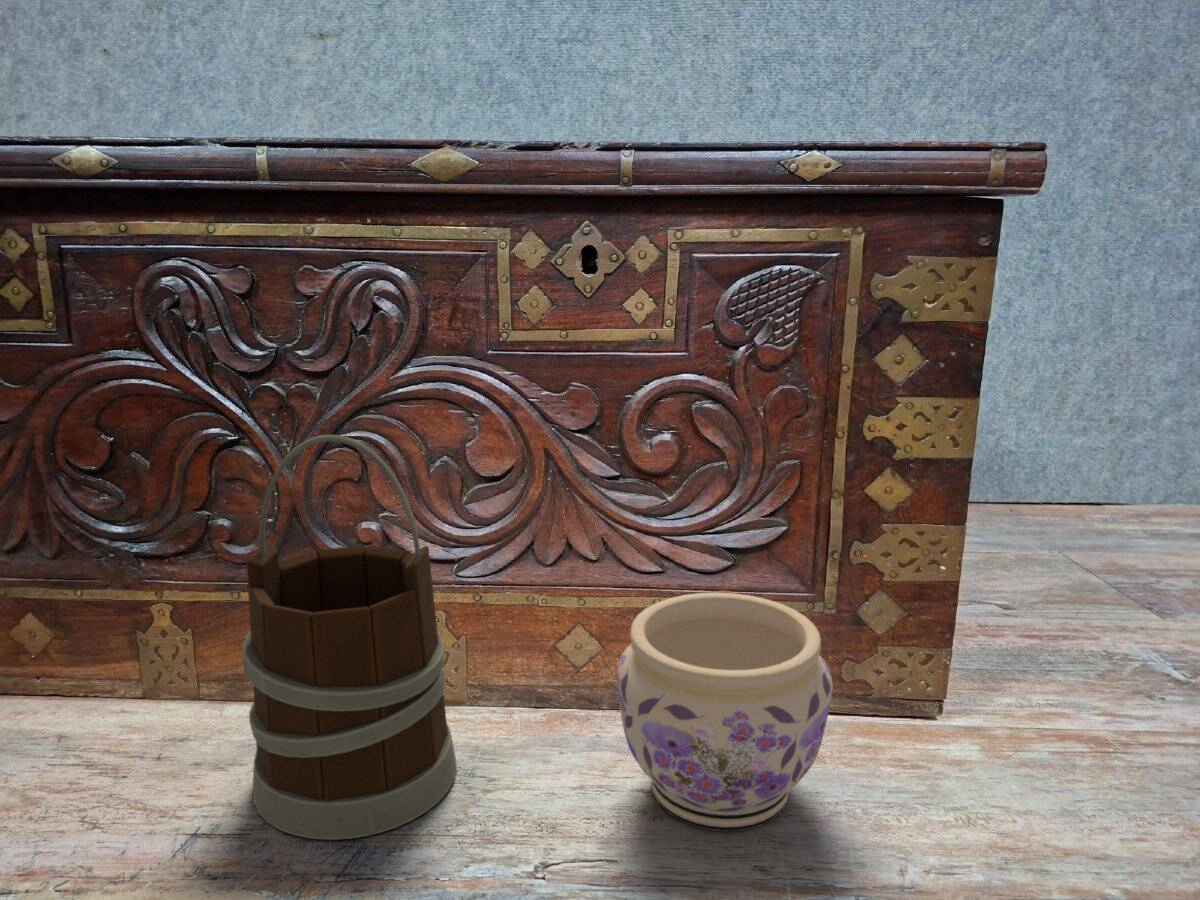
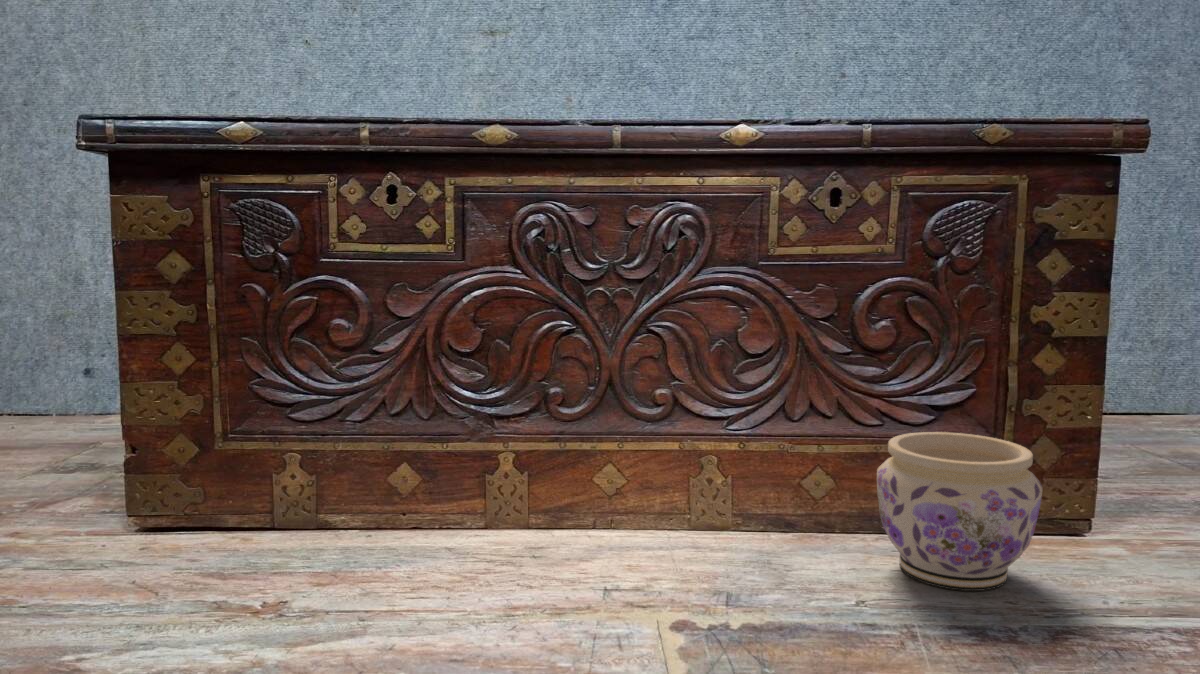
wooden bucket: present [243,435,457,840] -> none [607,305,755,596]

